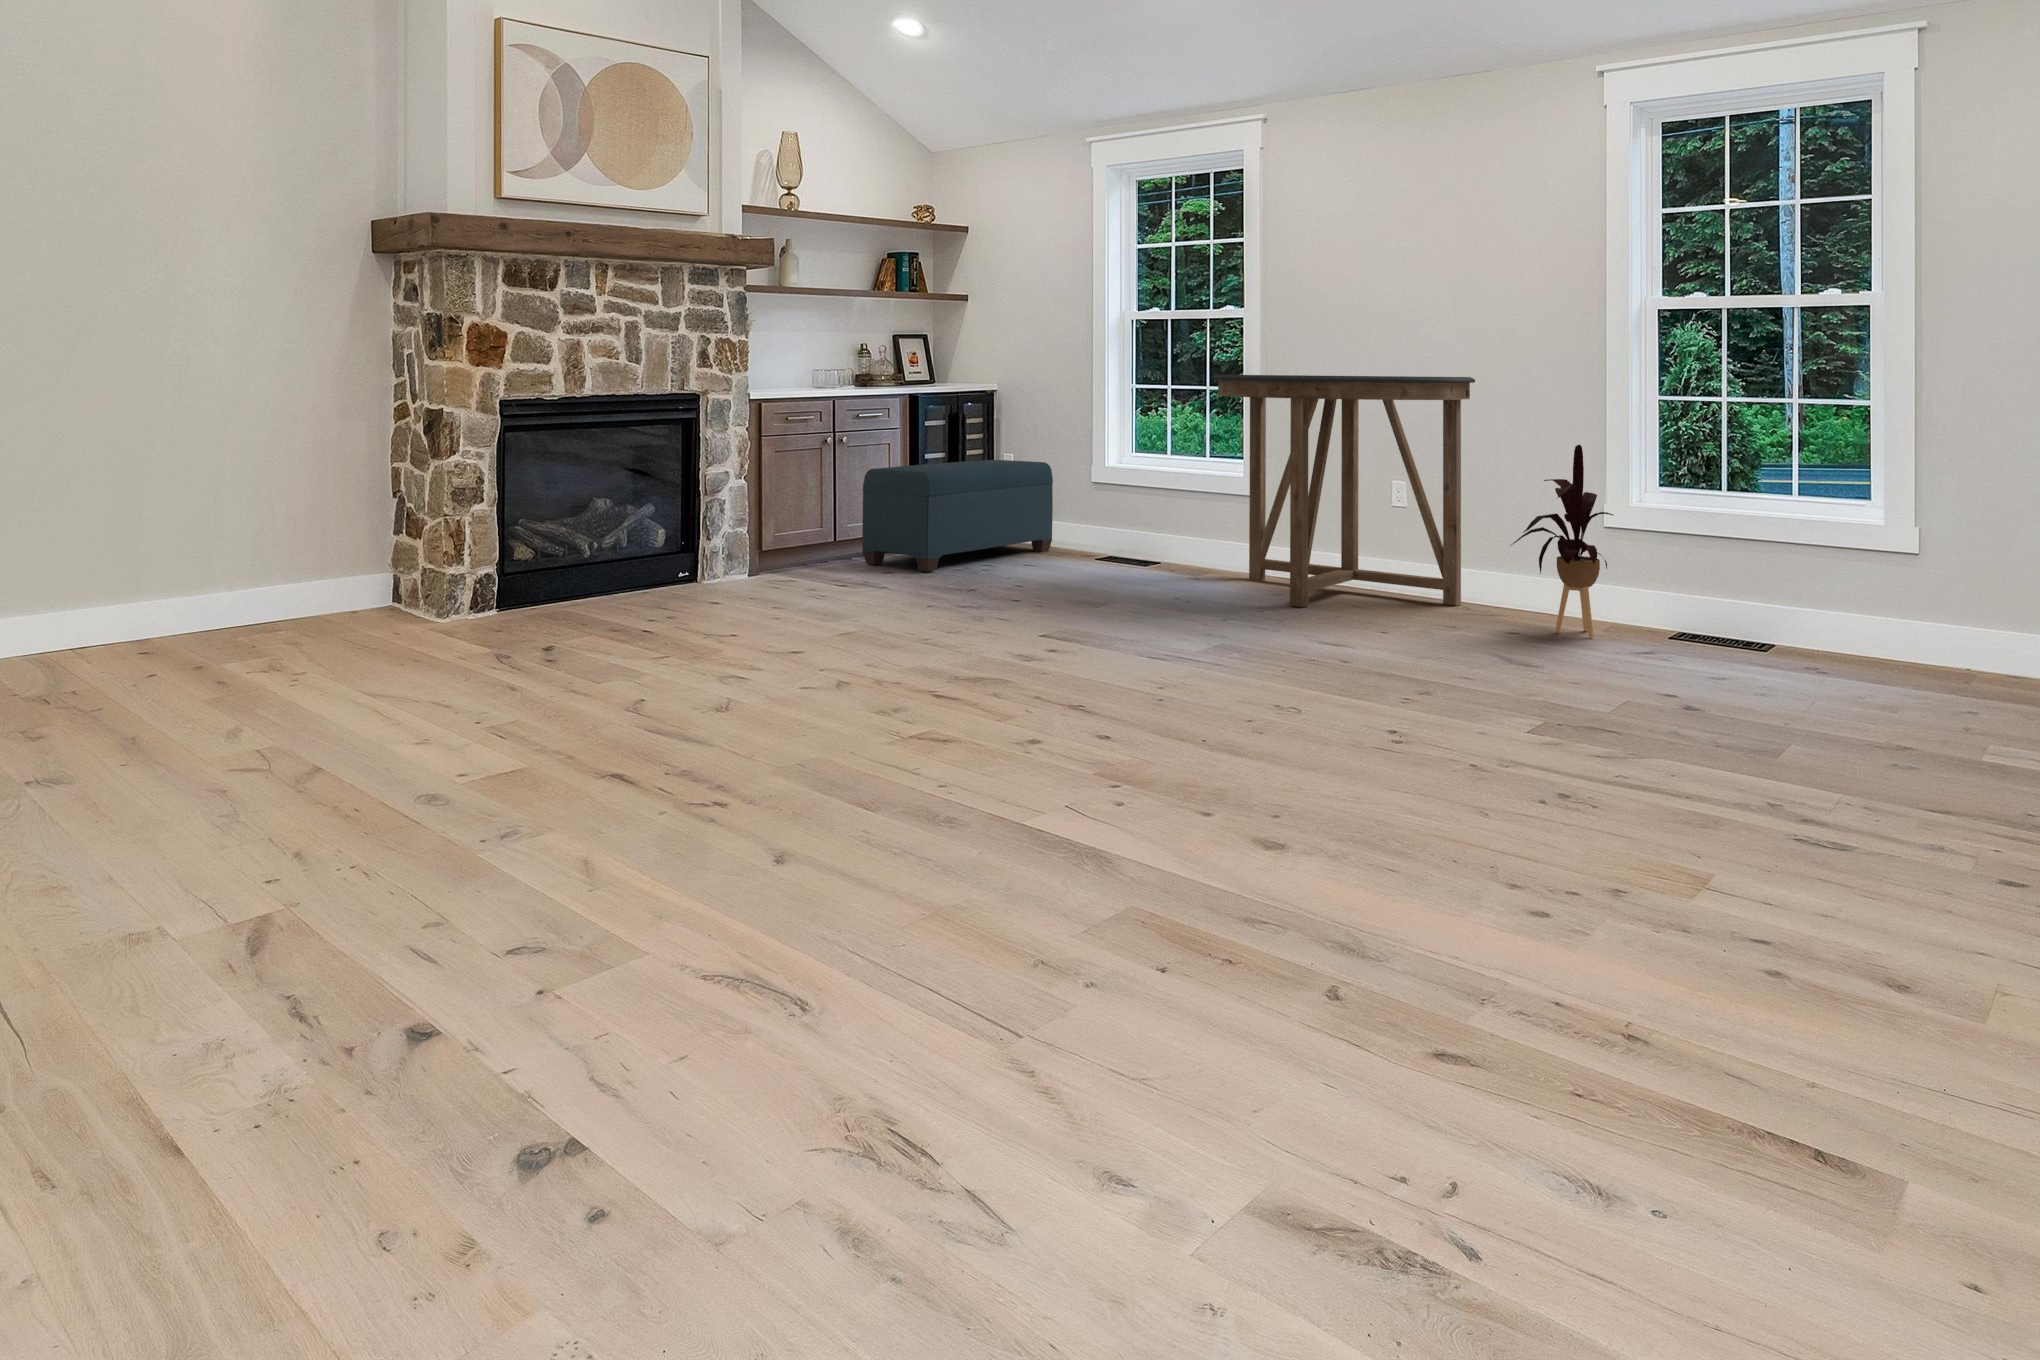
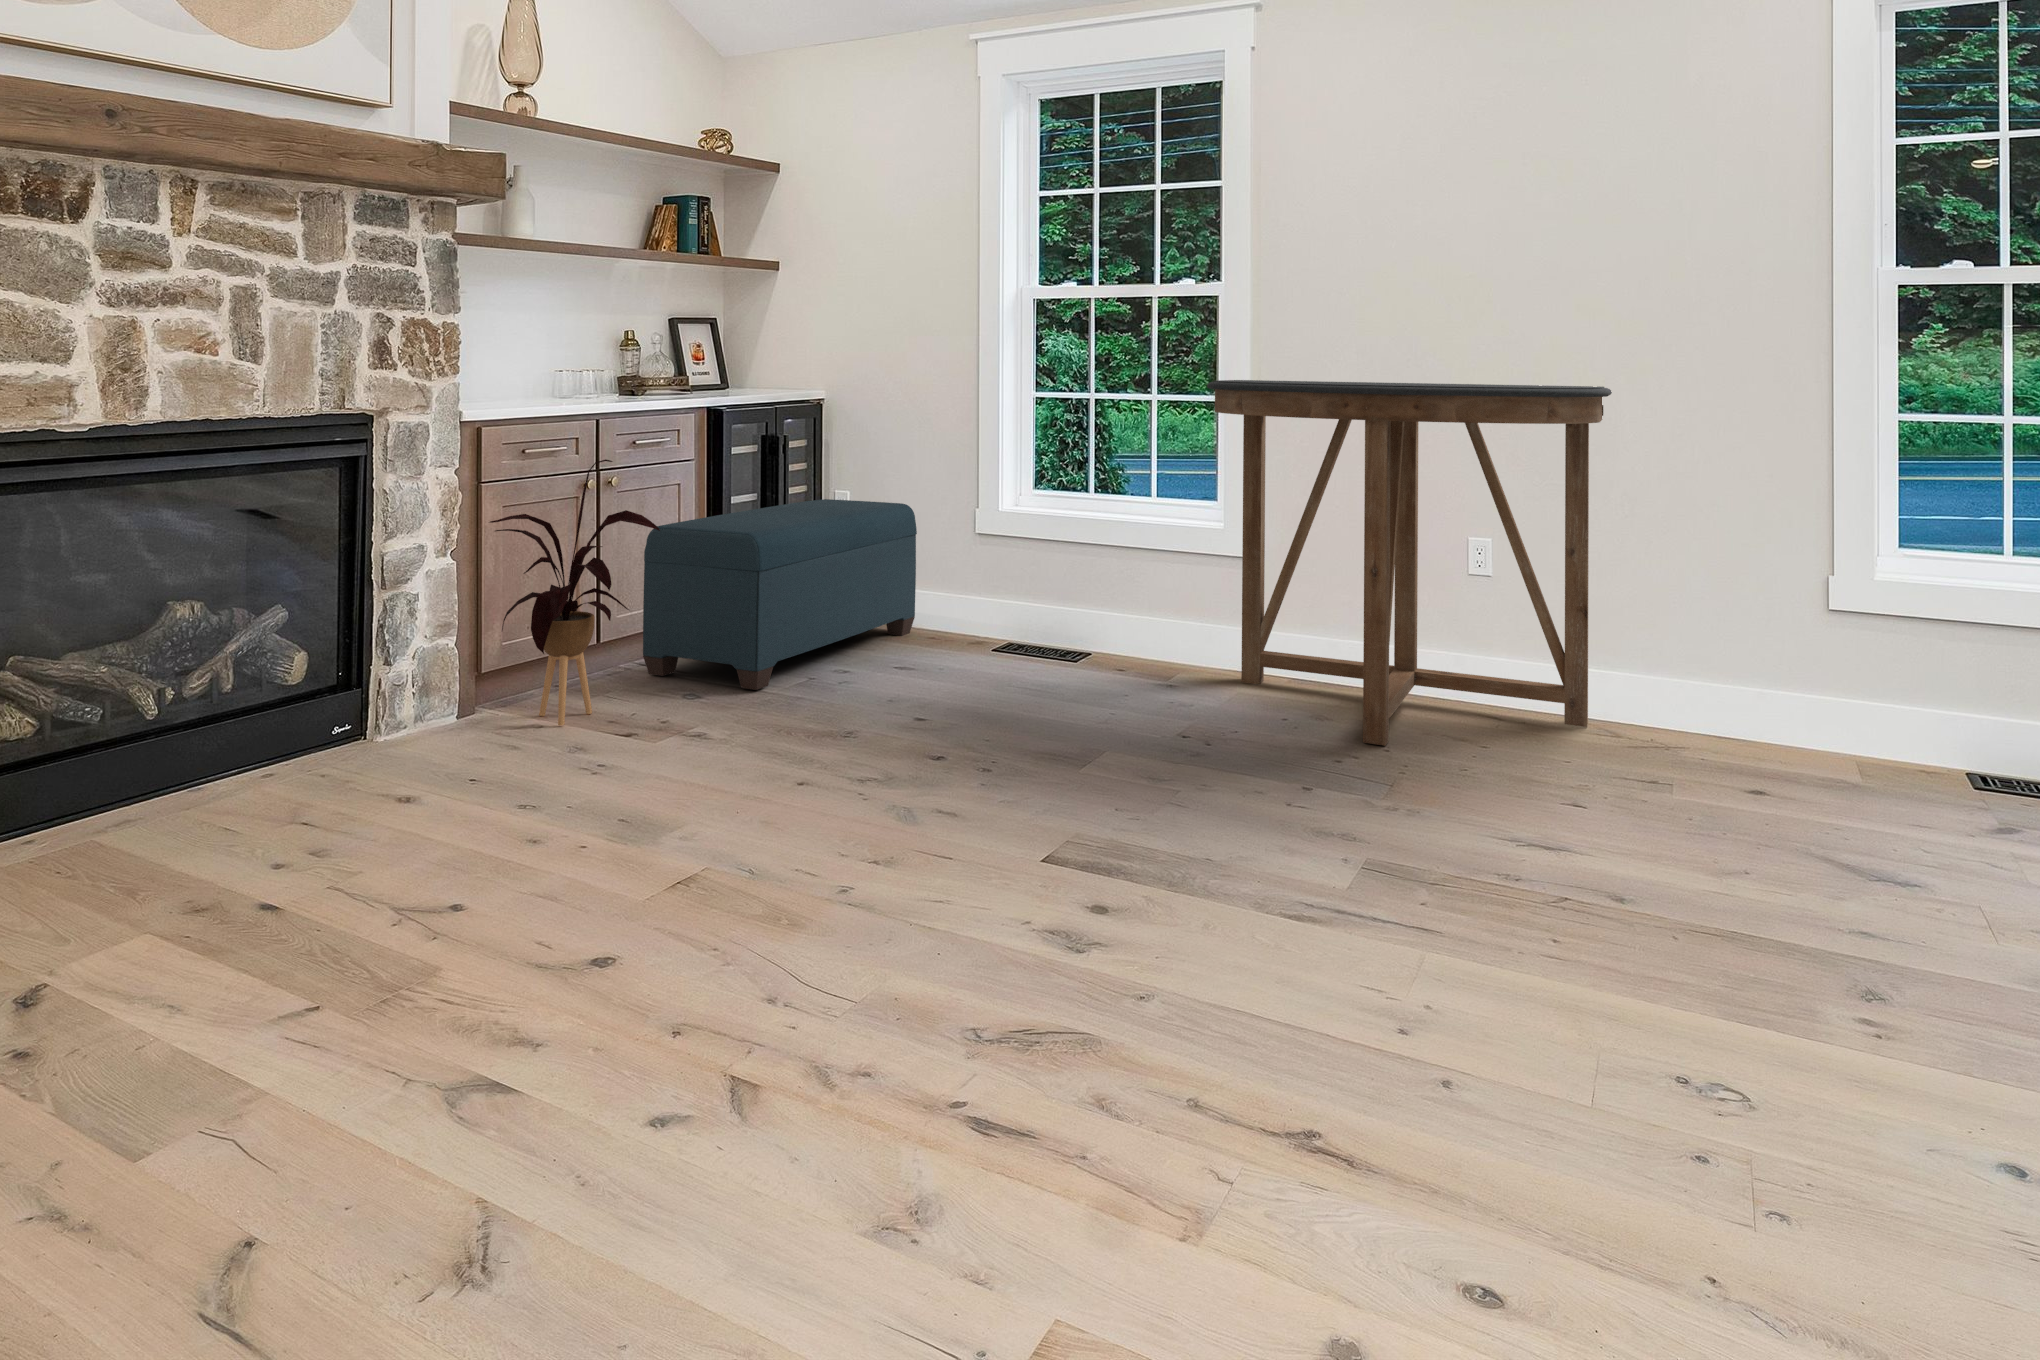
house plant: present [1510,445,1613,637] -> present [490,459,660,725]

